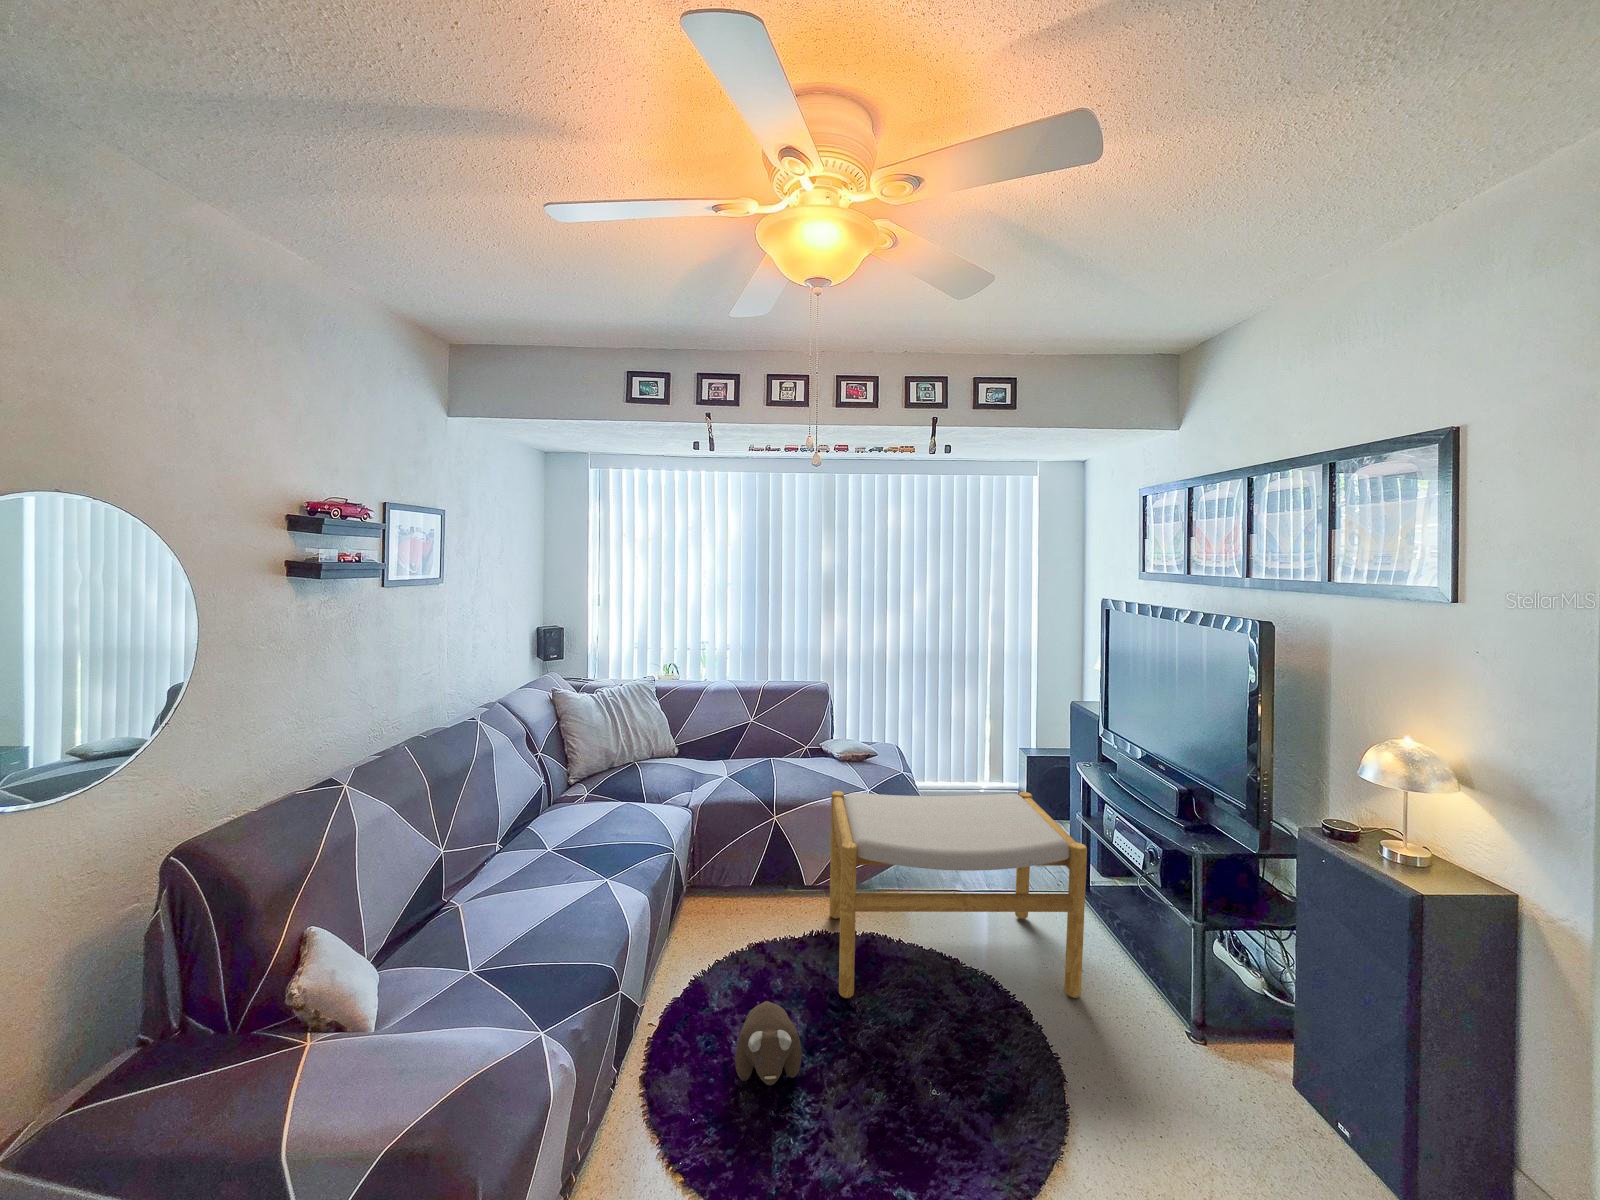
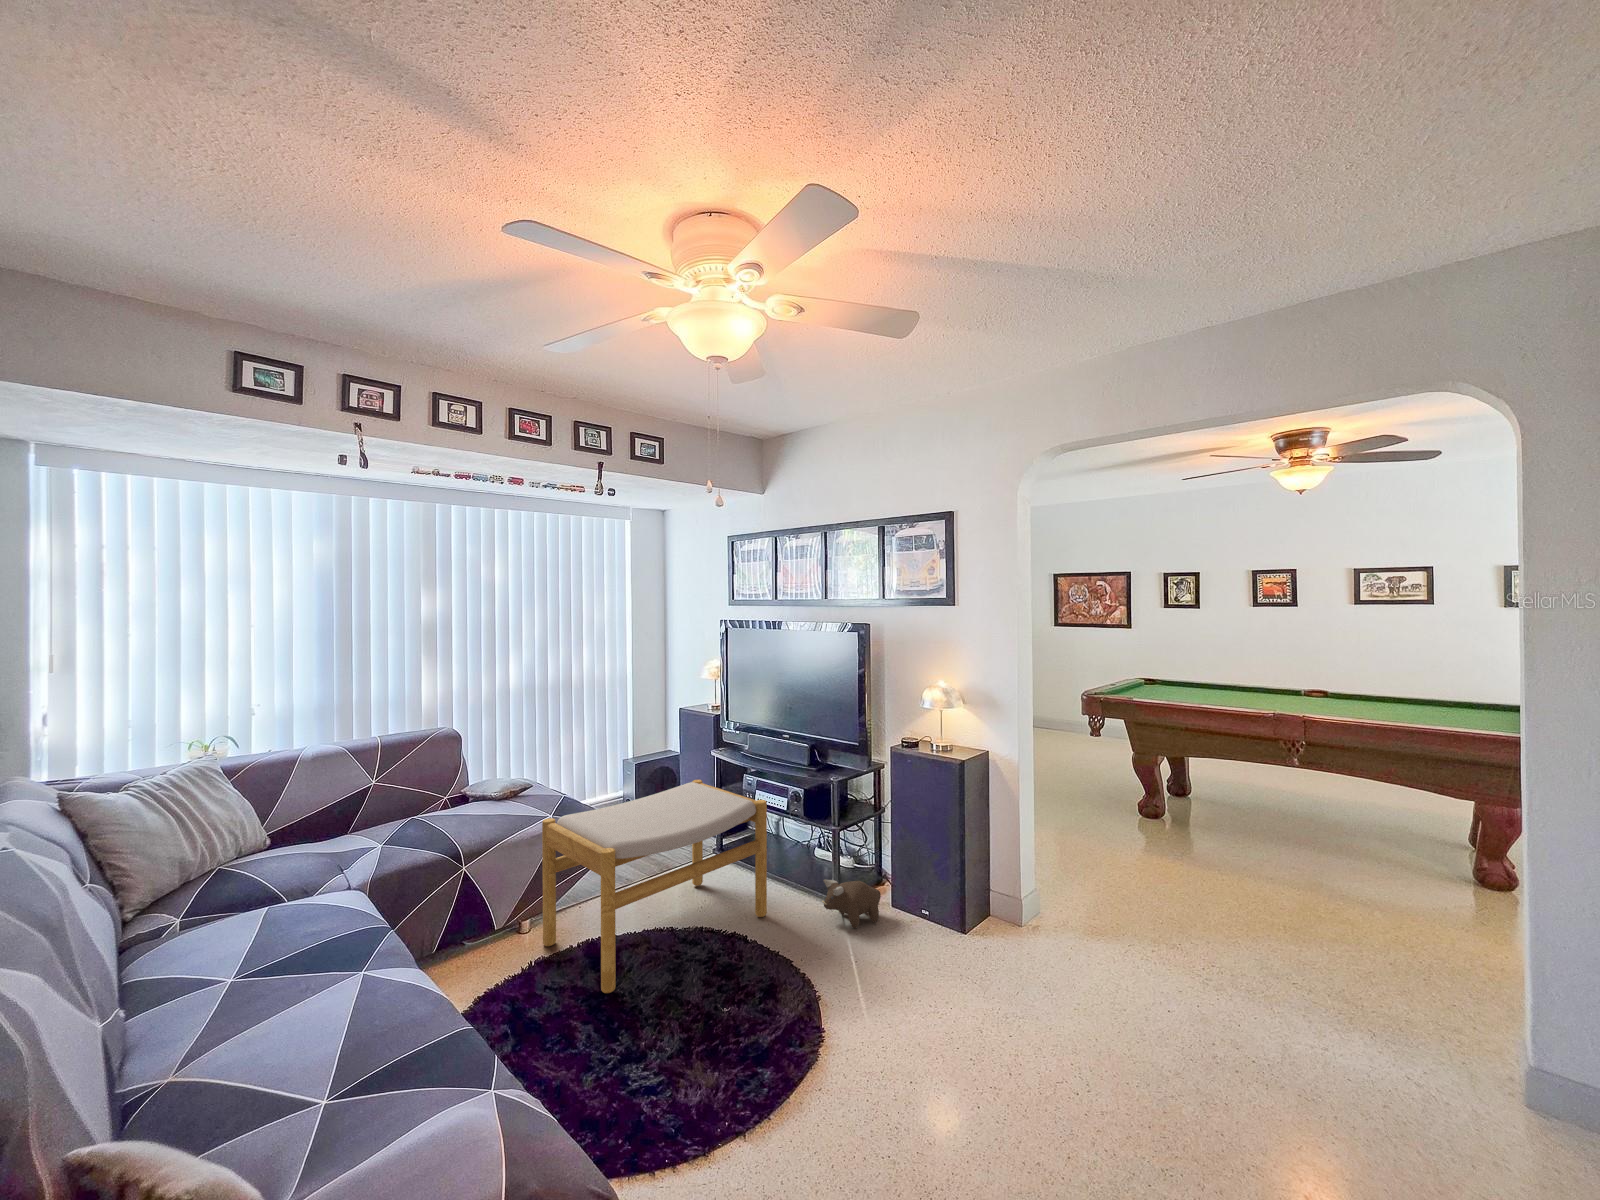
plush toy: present [735,1001,802,1085] -> present [822,879,881,928]

